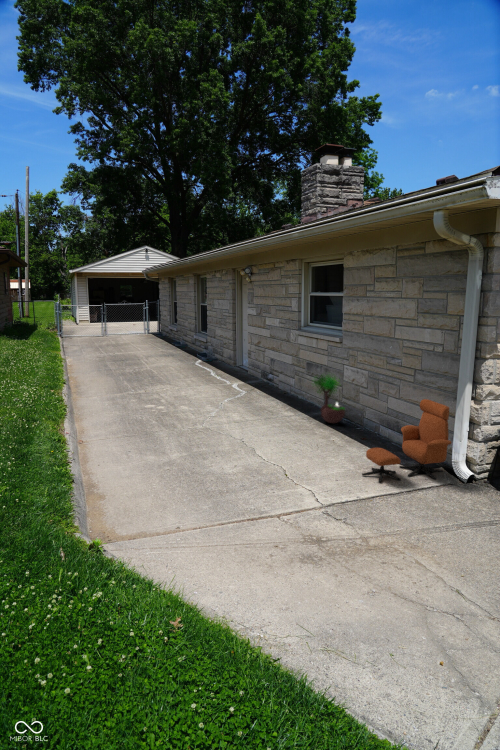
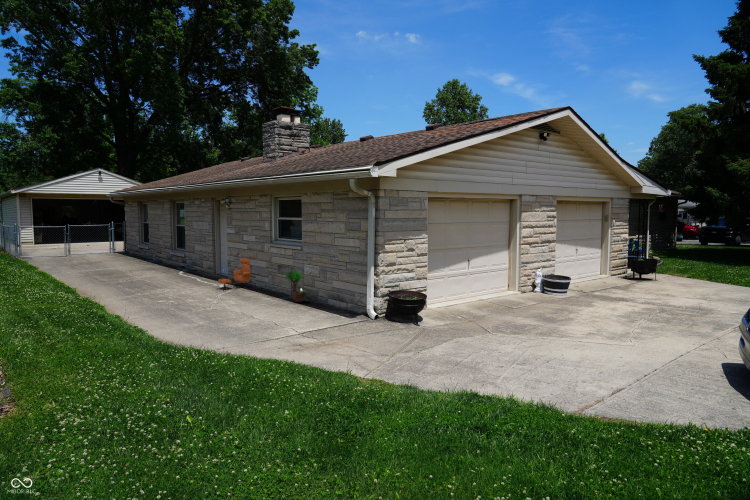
lounge chair: present [362,399,451,482] -> present [218,258,251,290]

